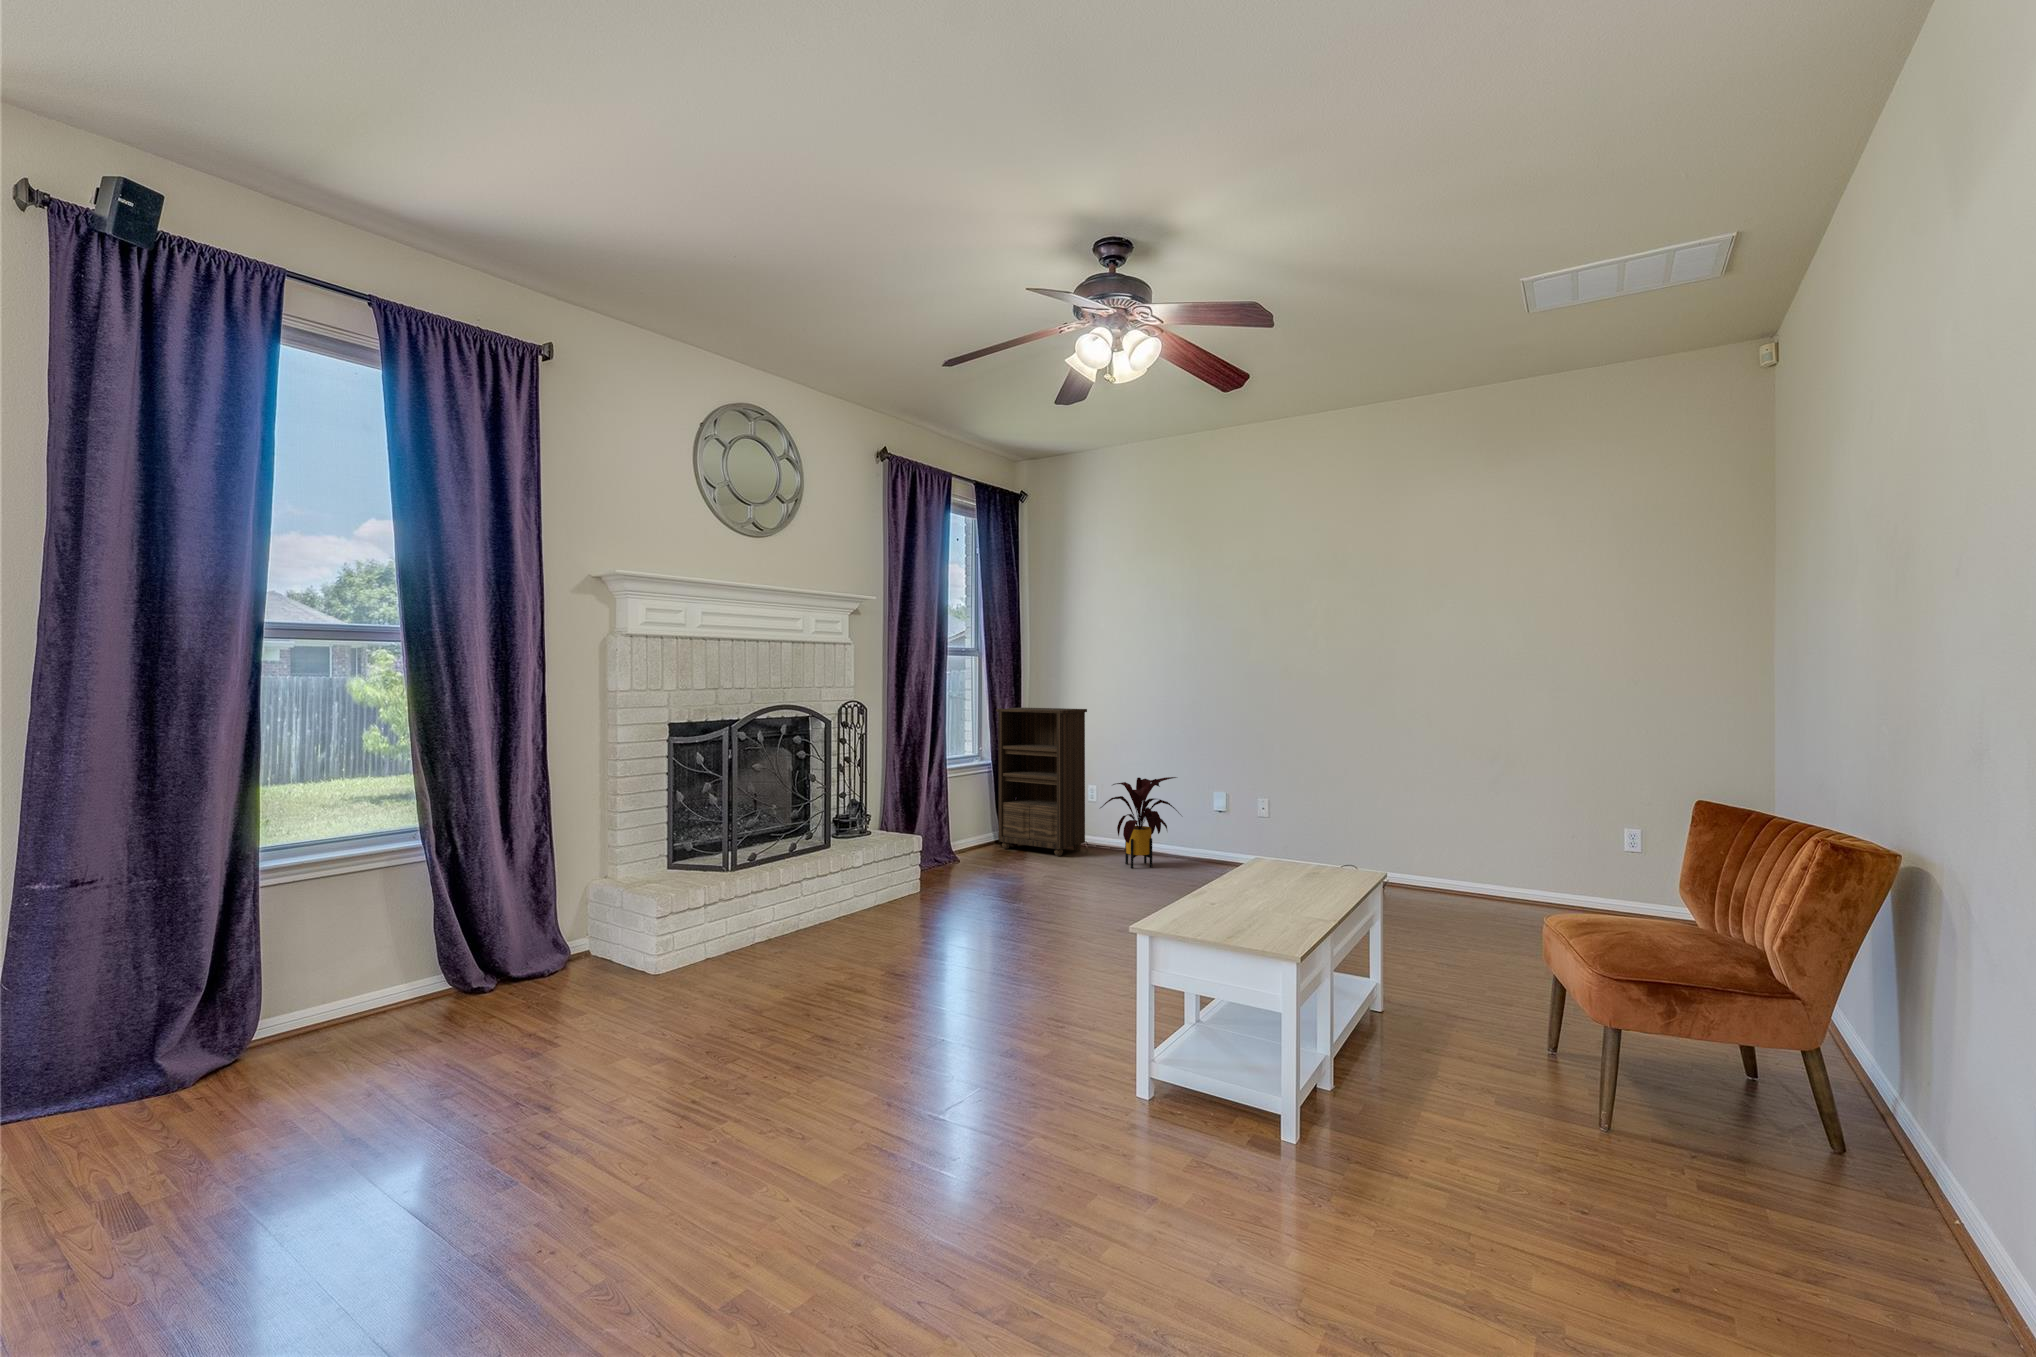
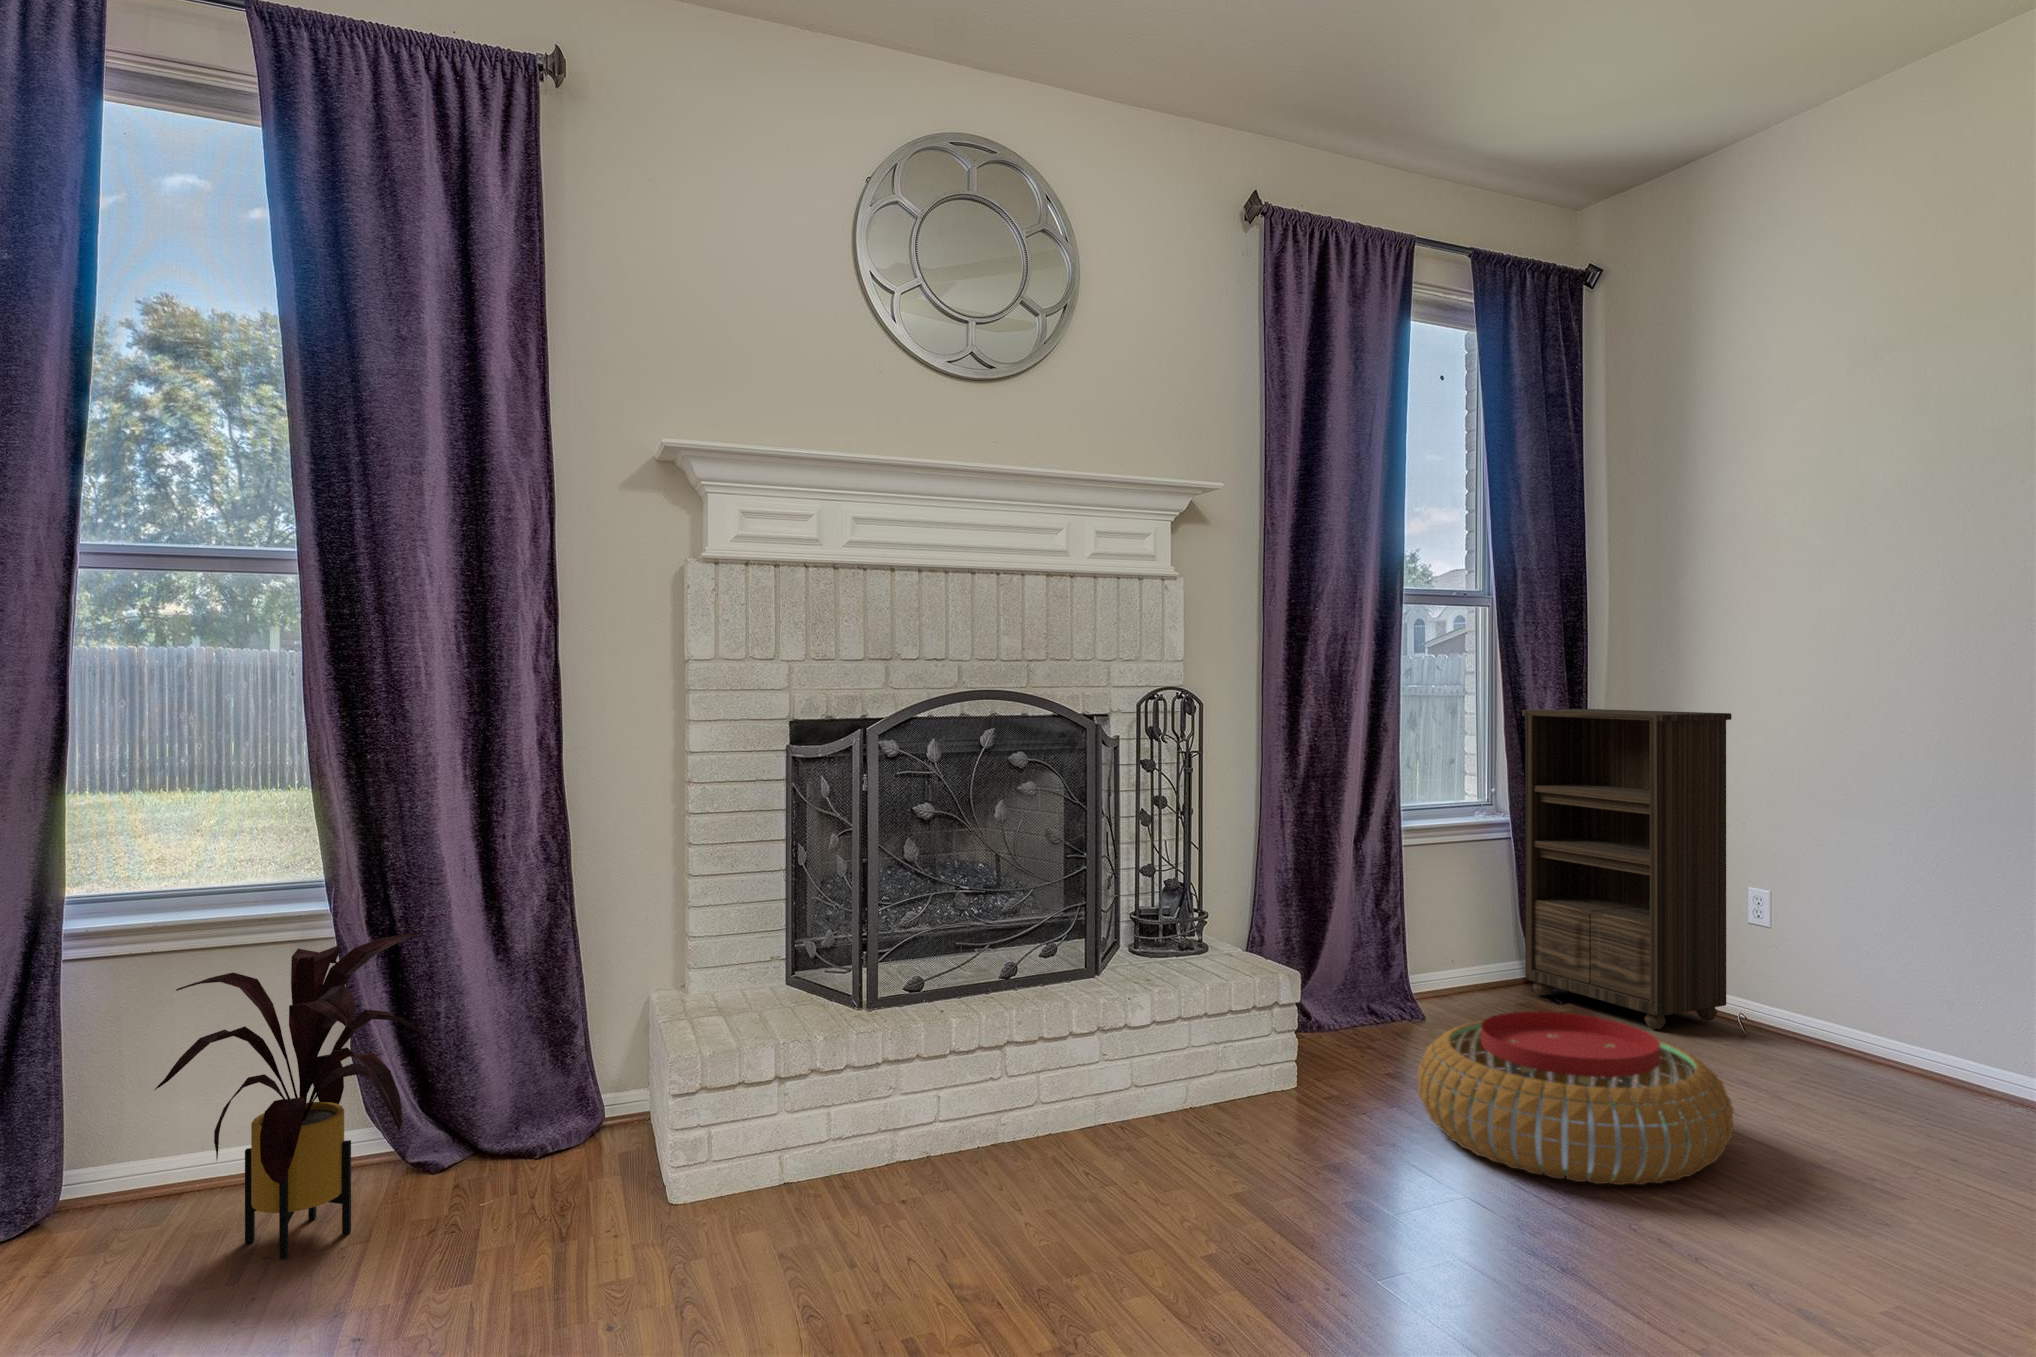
house plant: present [1100,777,1181,868] -> present [154,933,439,1259]
pouf: none [980,845,1106,910] -> present [1418,1012,1733,1185]

